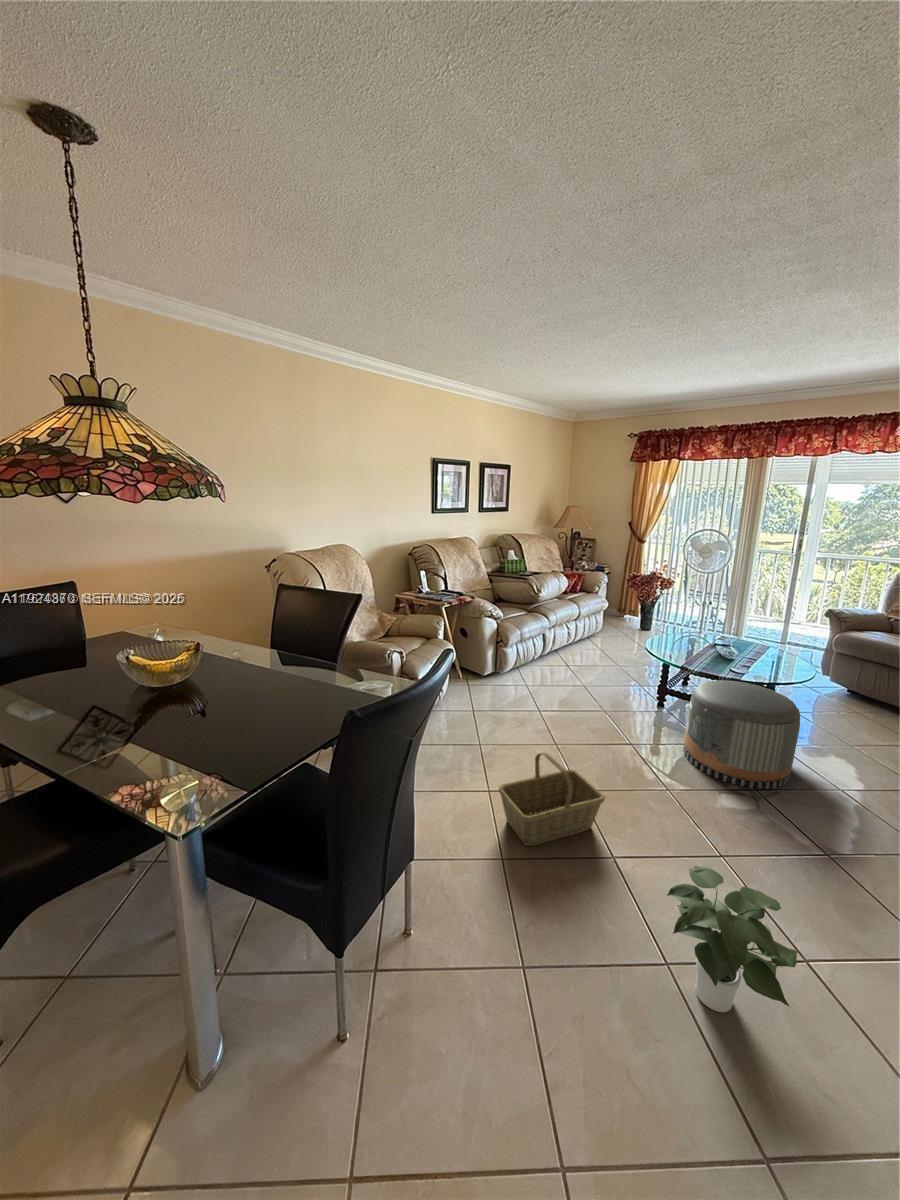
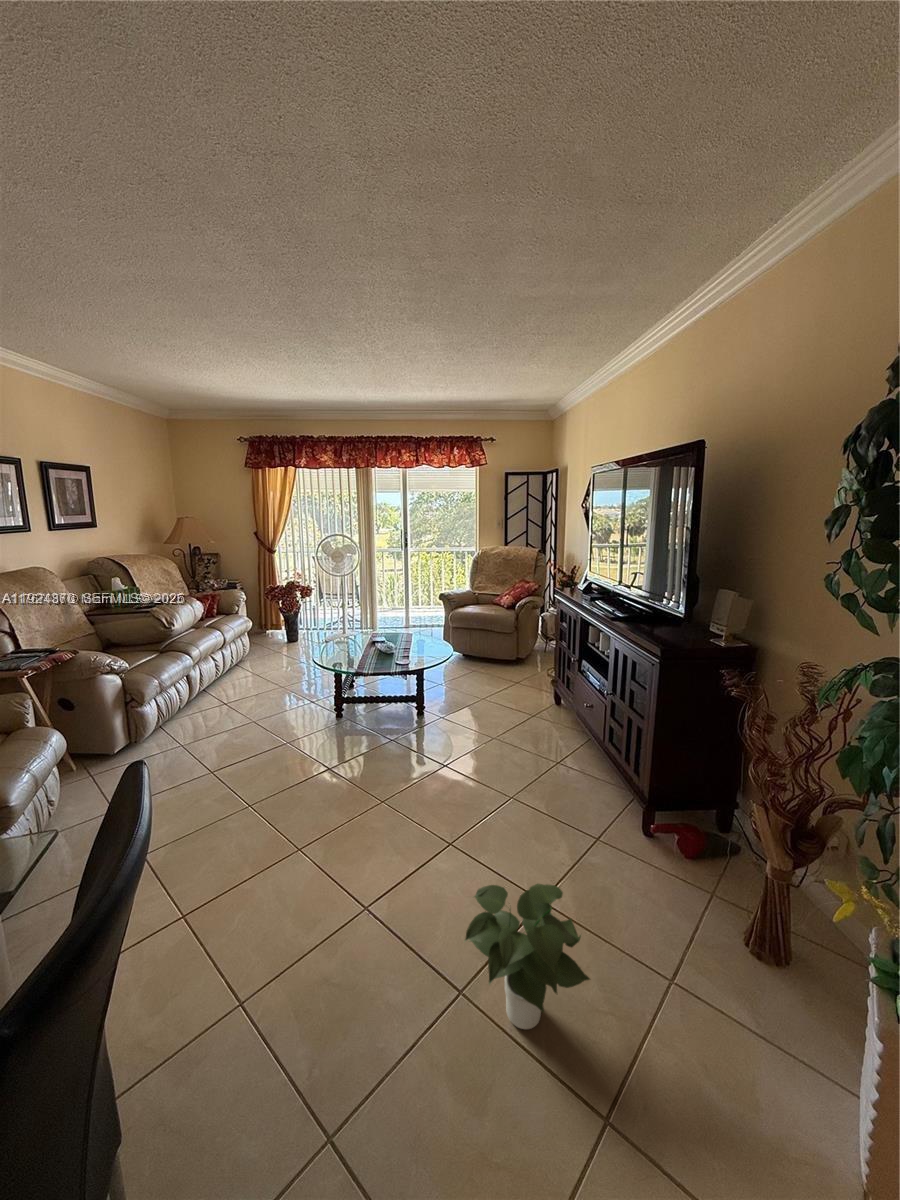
pouf: present [683,680,800,789] -> none [379,673,467,772]
basket: present [499,753,605,846] -> none [211,837,346,976]

